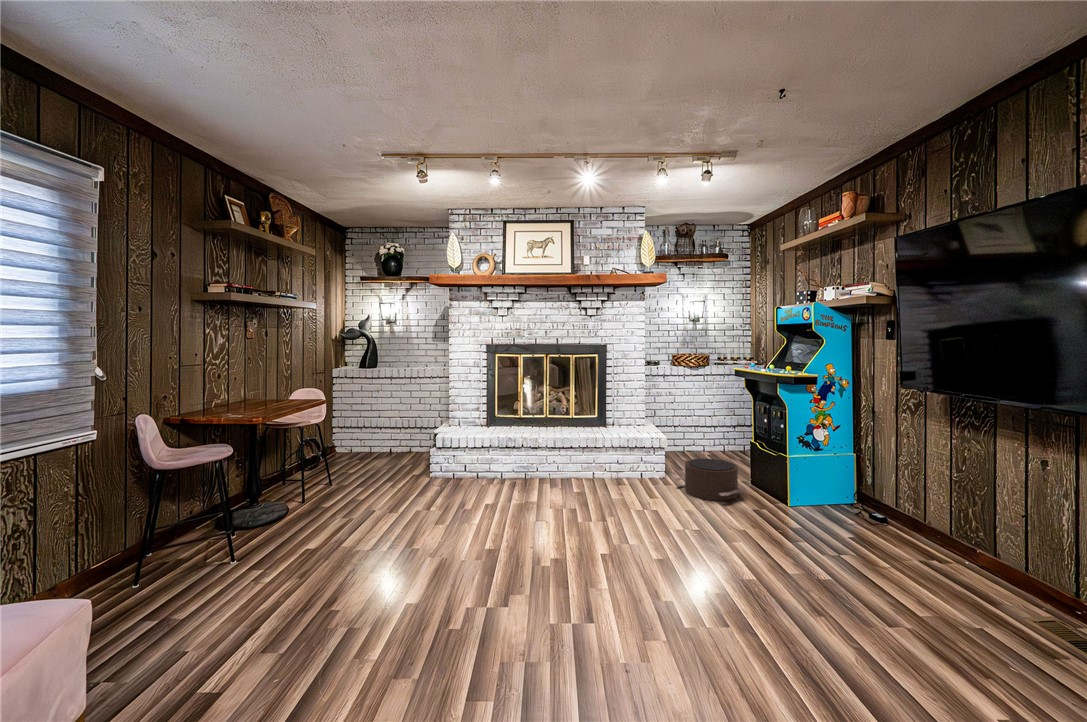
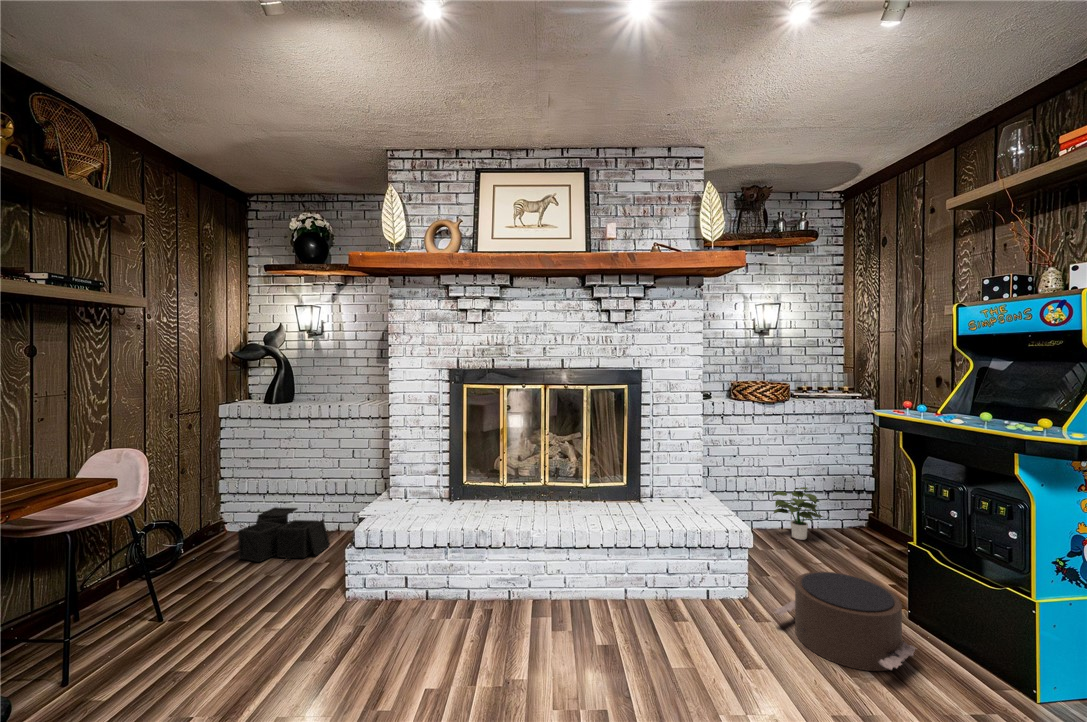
potted plant: none [695,423,728,456] -> present [773,487,823,540]
storage bin: none [357,436,411,465] -> present [238,507,330,562]

